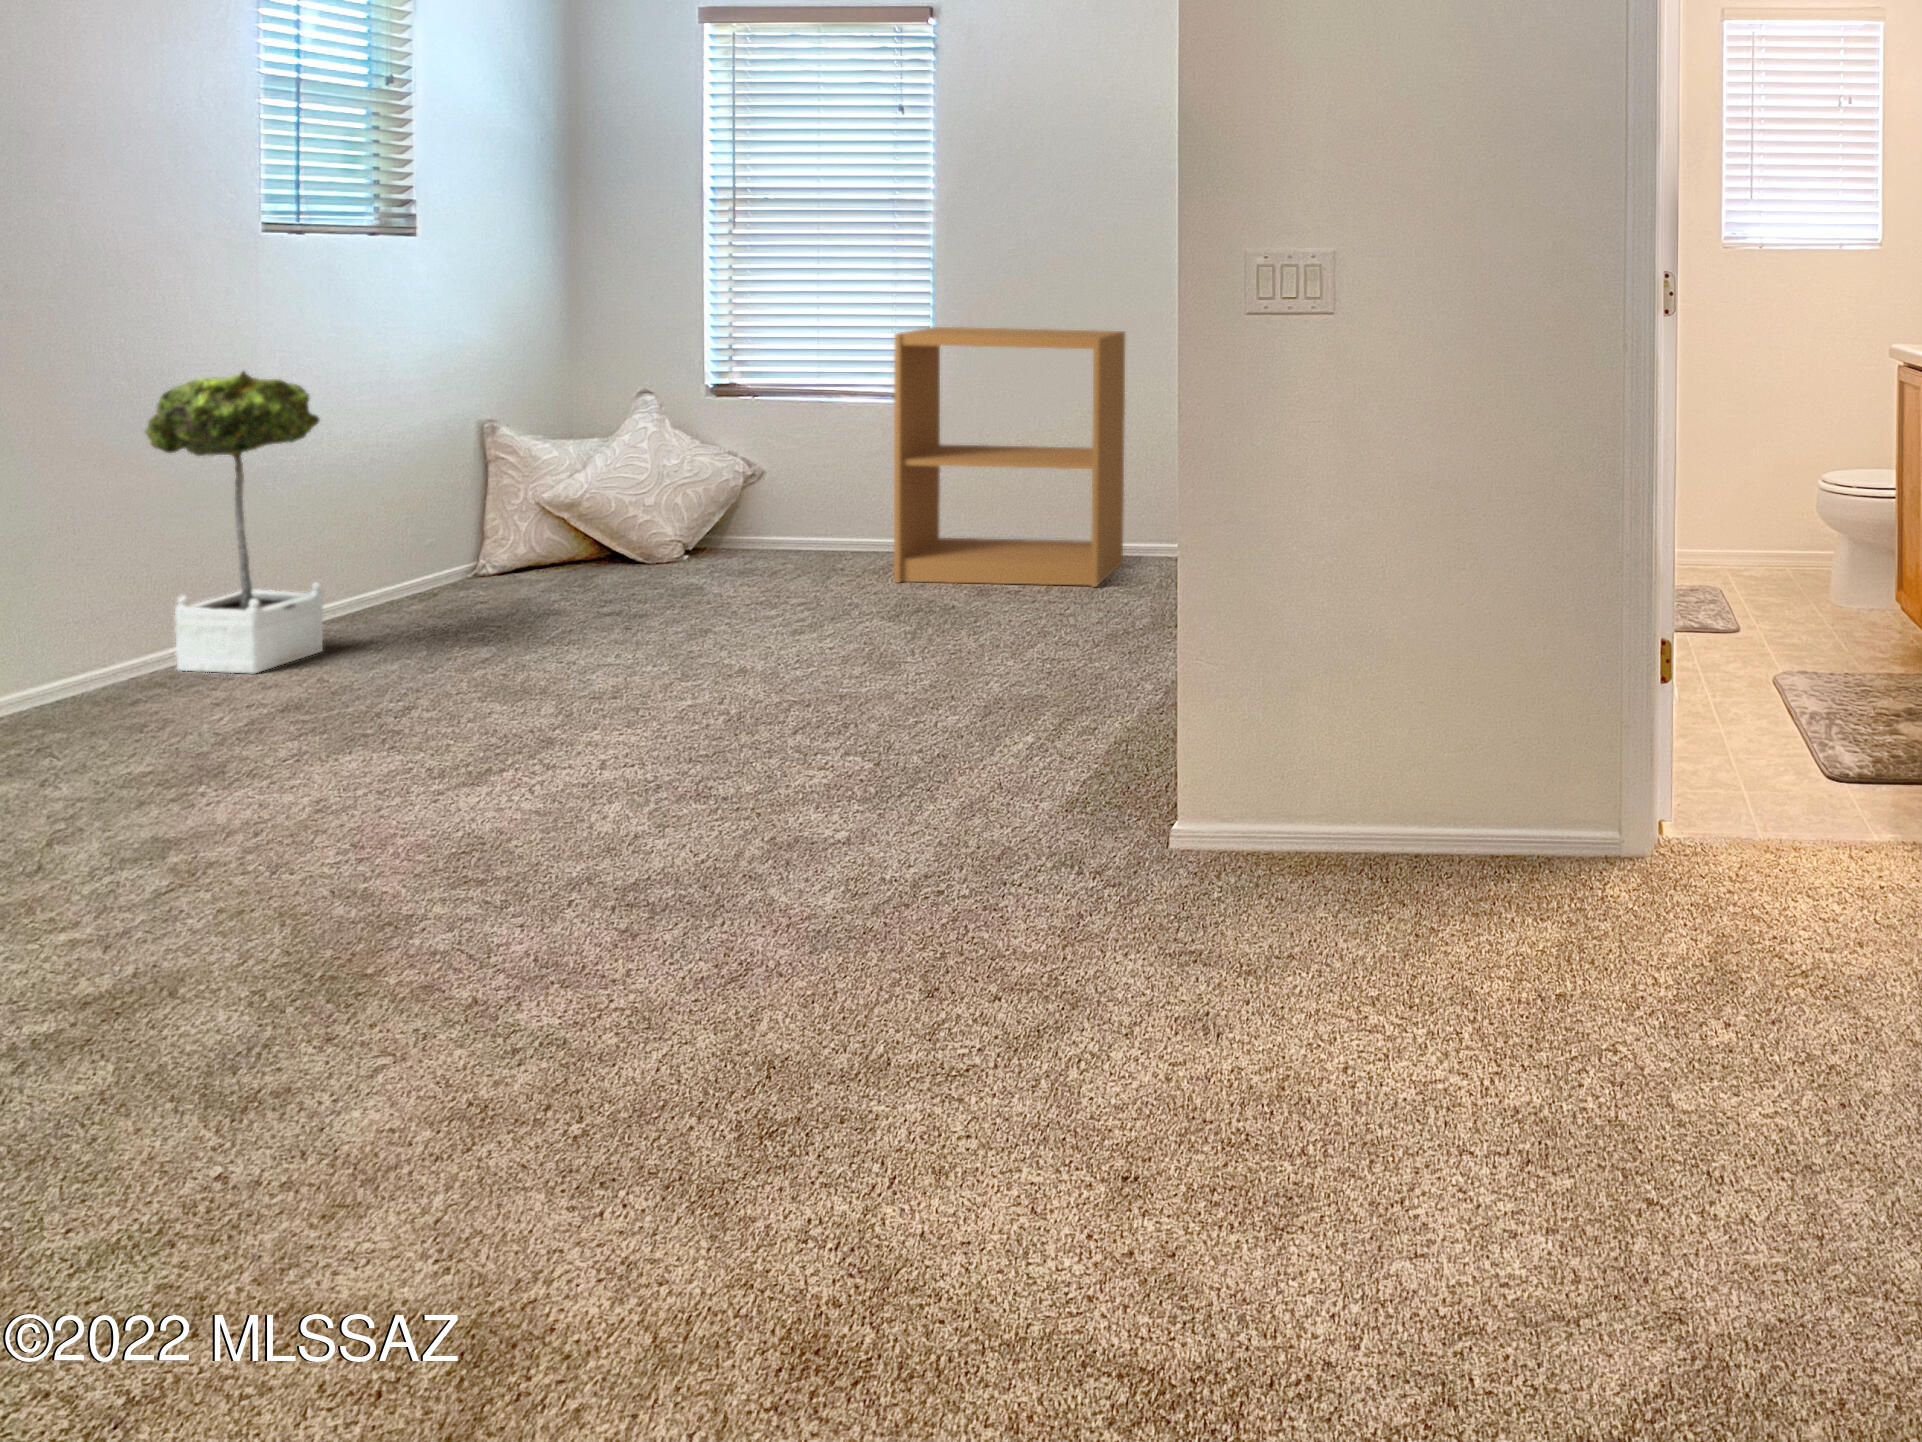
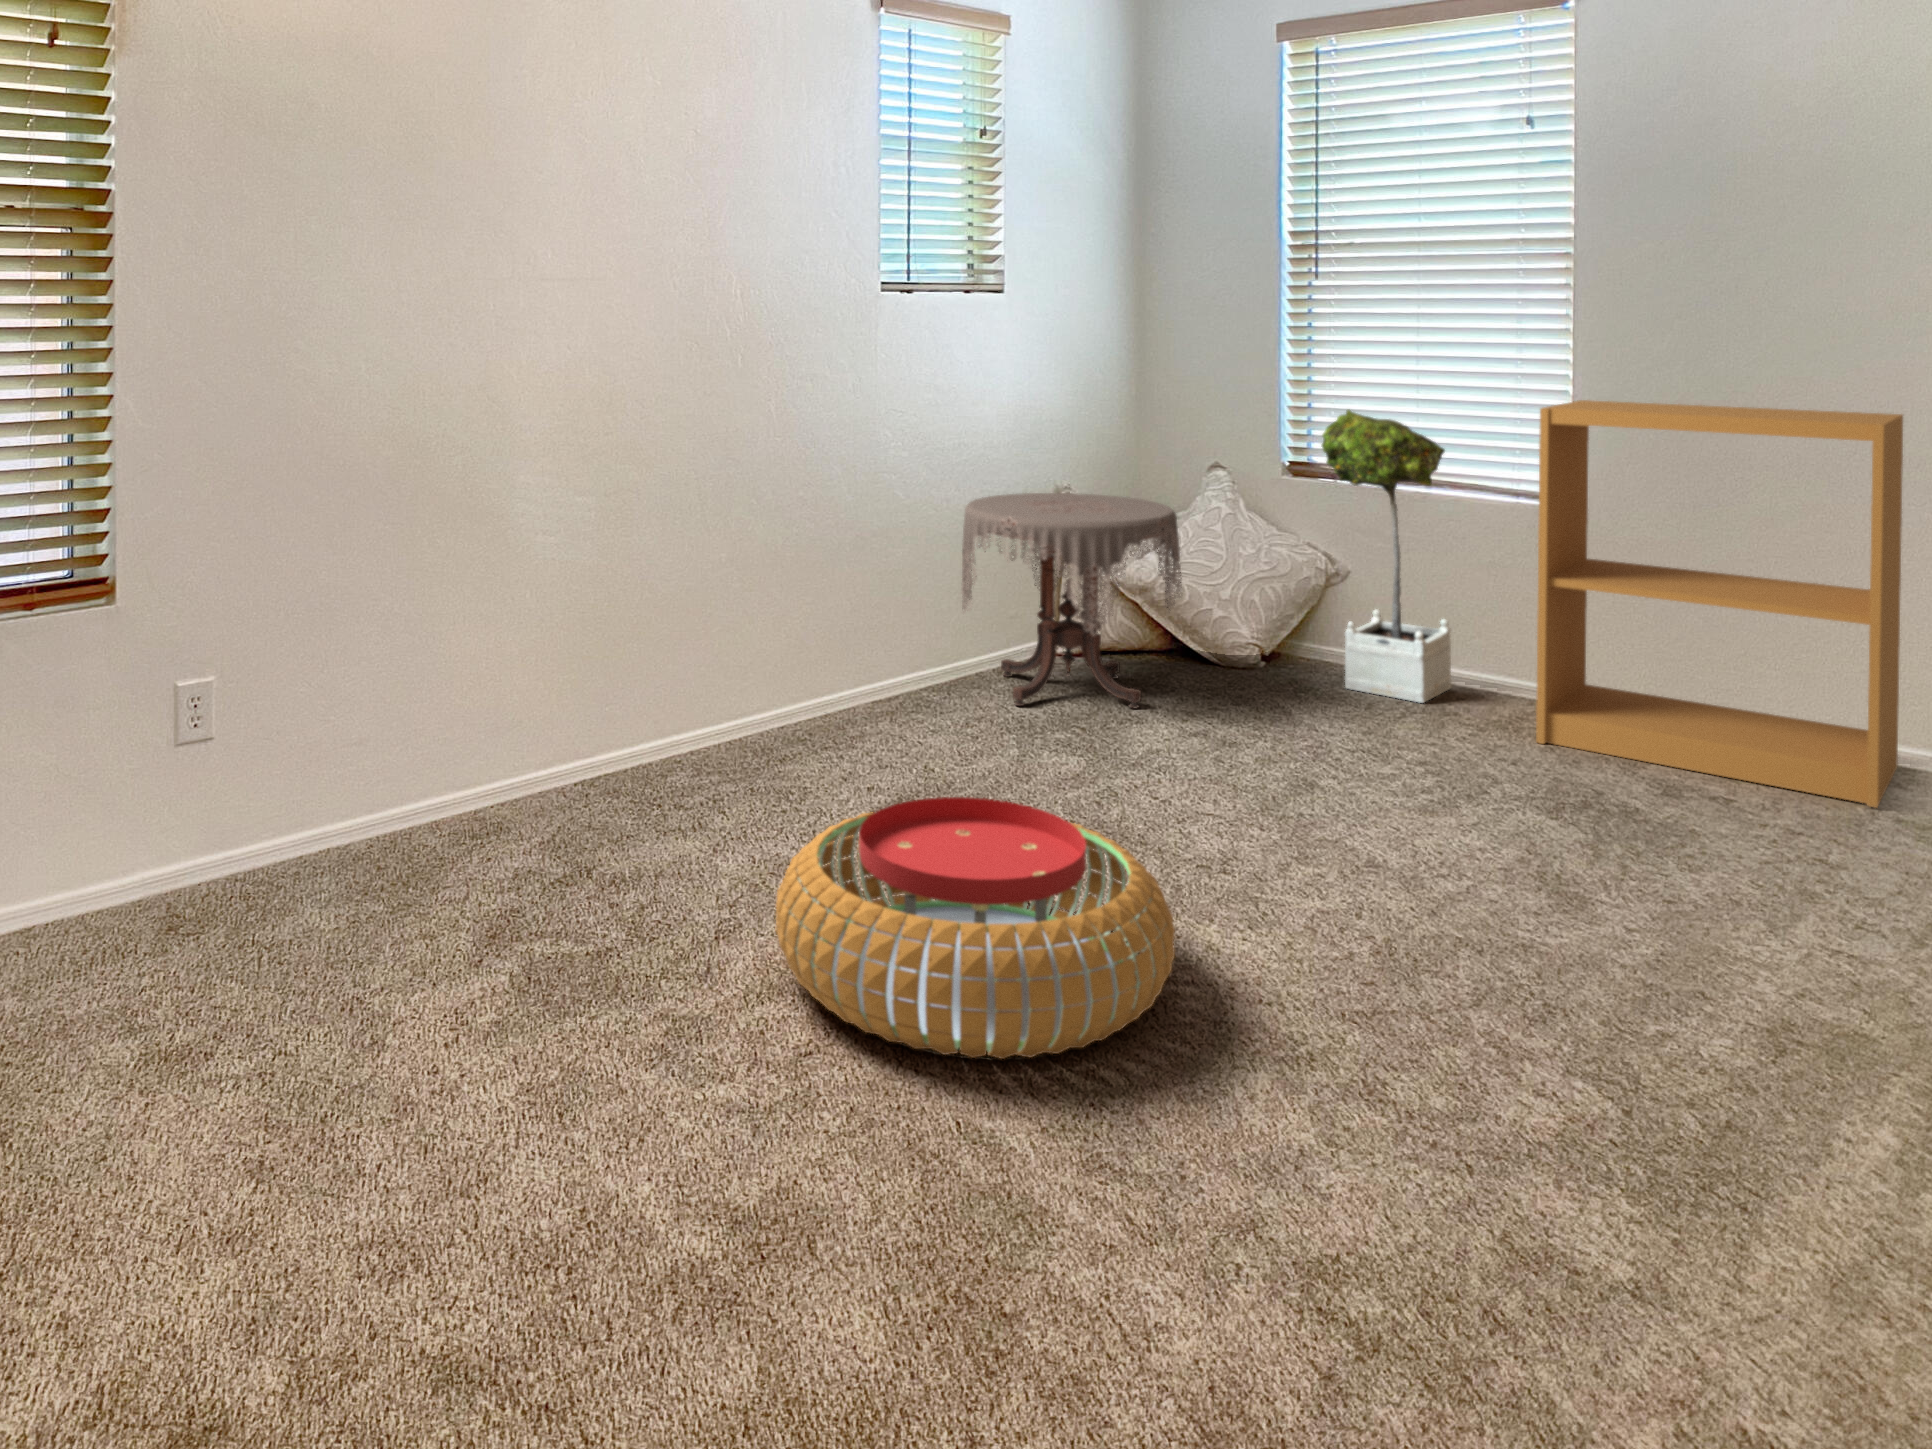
potted tree: present [145,371,323,674] -> present [1322,410,1451,703]
side table: none [368,424,605,621] -> present [962,493,1182,708]
pouf: none [150,667,549,859] -> present [775,797,1175,1059]

